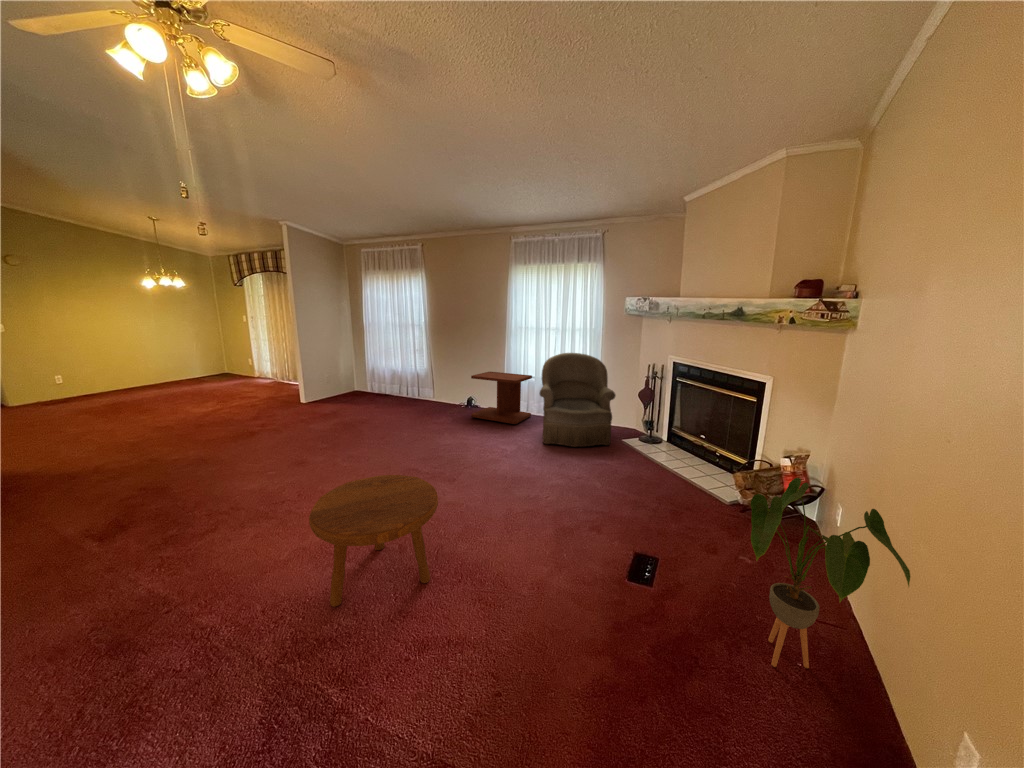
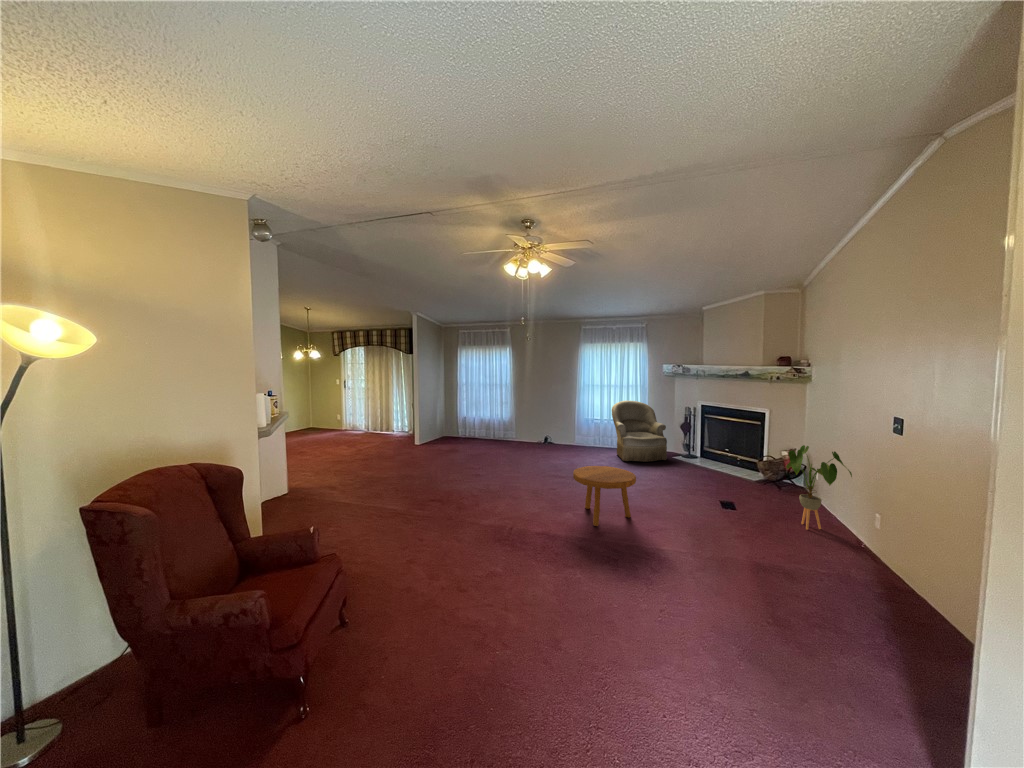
side table: present [471,372,532,424] -> none [556,416,597,452]

